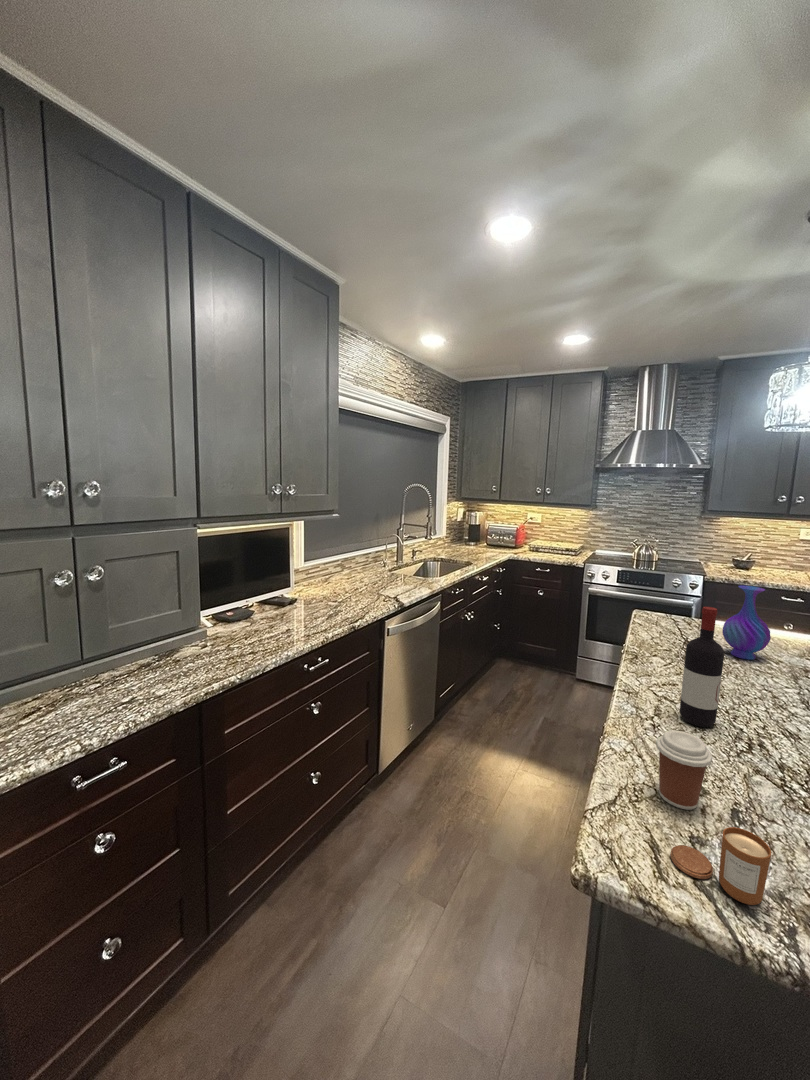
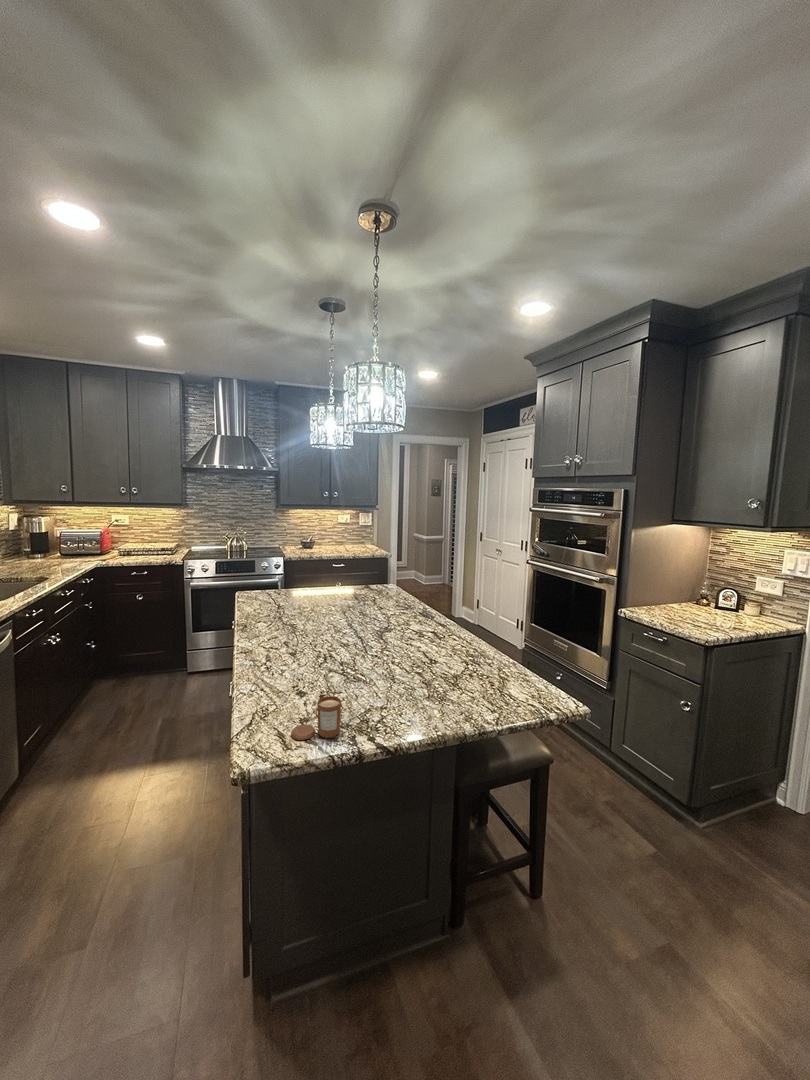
vase: present [722,586,771,660] -> none [301,557,328,608]
wine bottle: present [680,607,725,727] -> none [282,572,305,657]
coffee cup: present [656,730,712,810] -> none [273,657,307,709]

